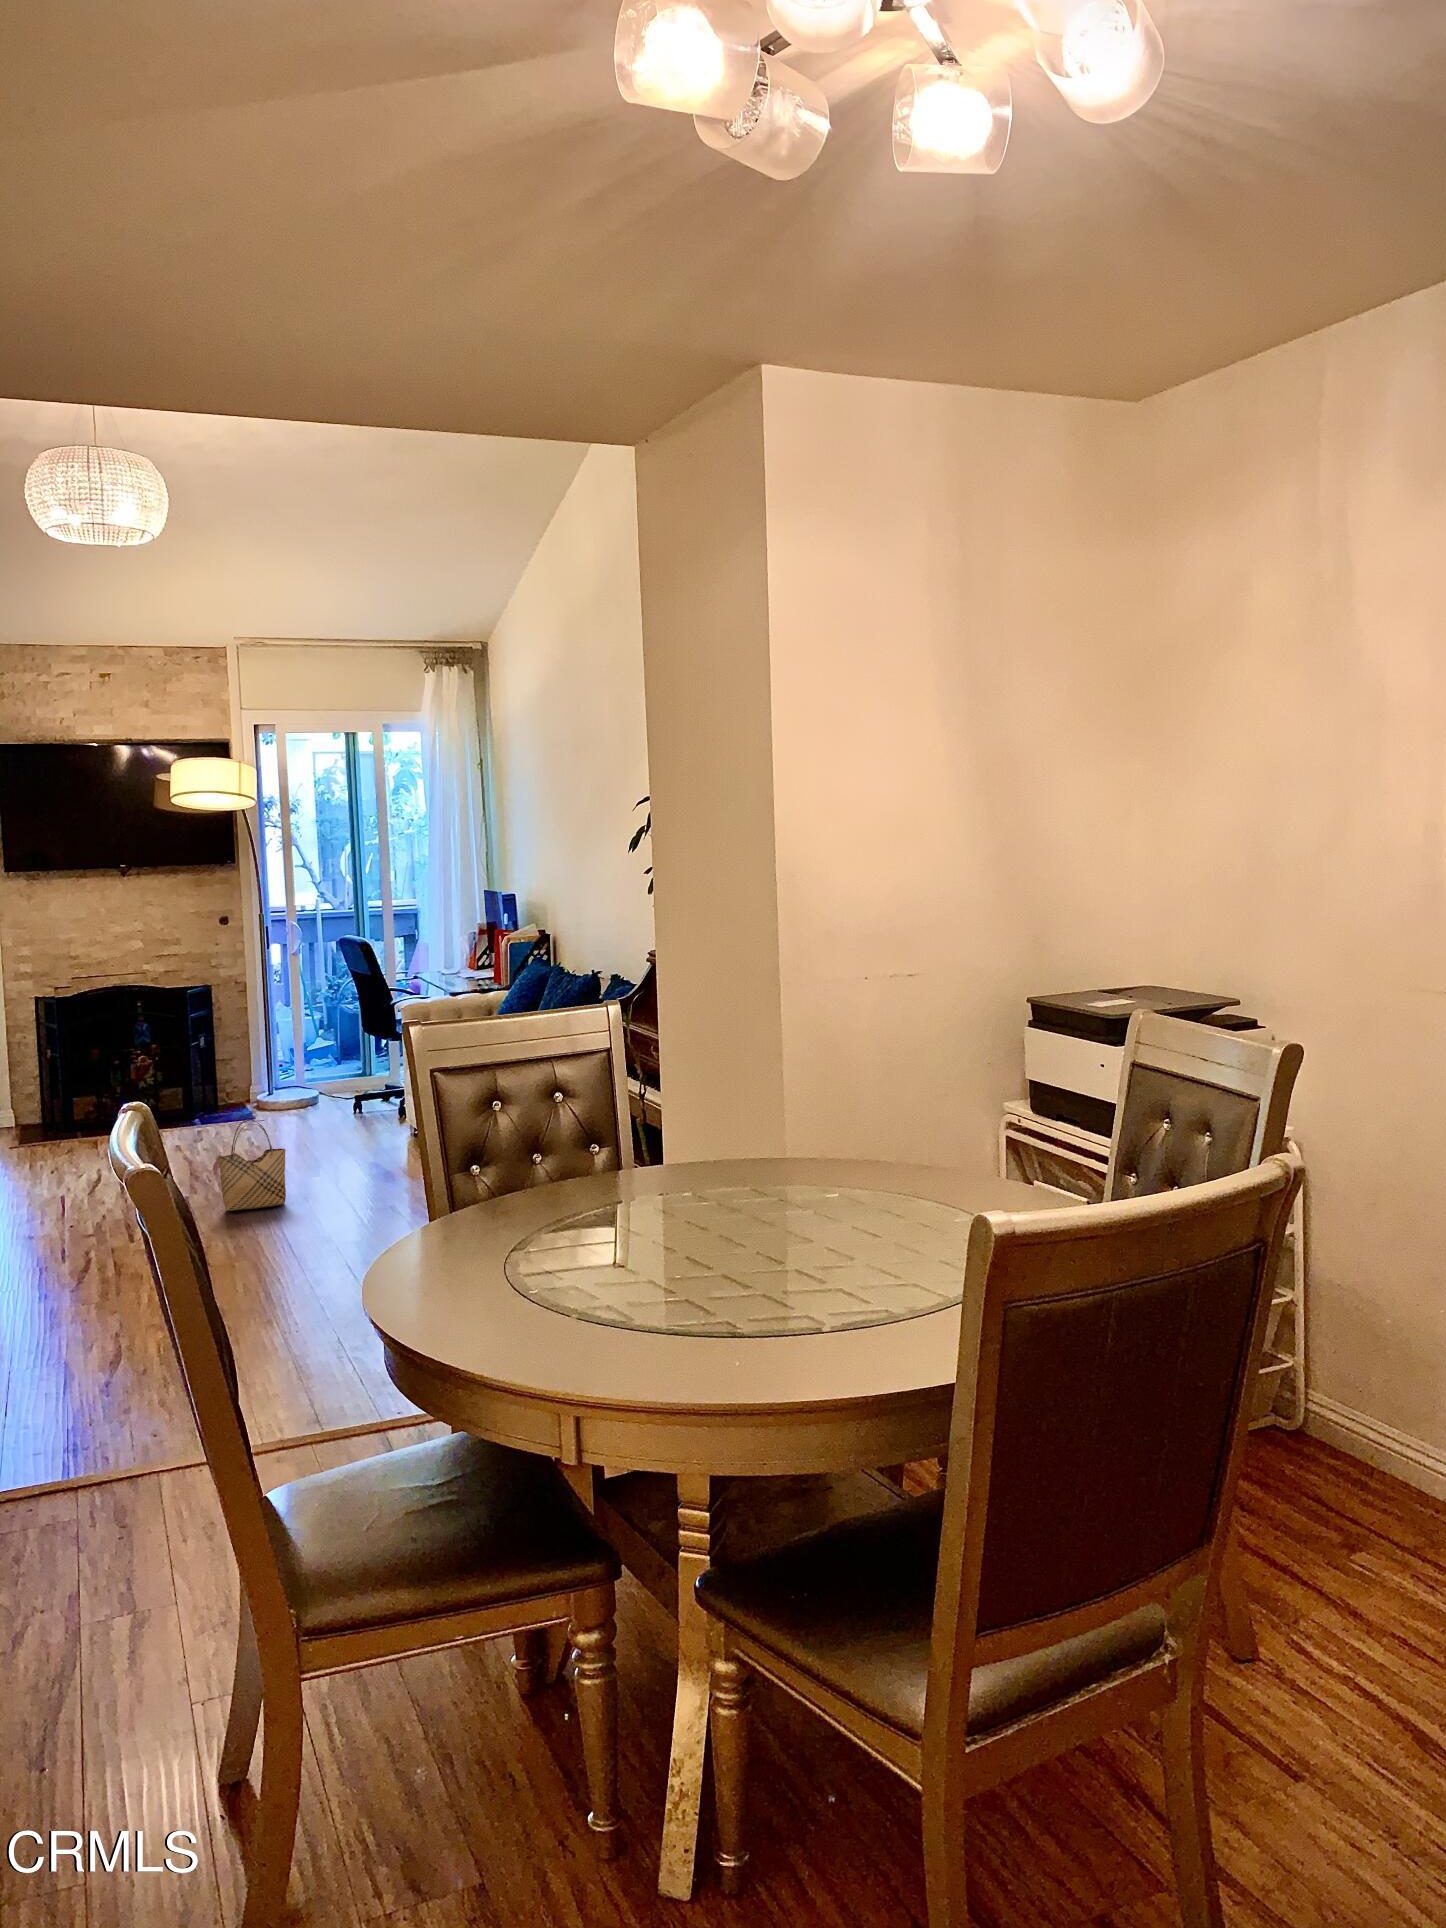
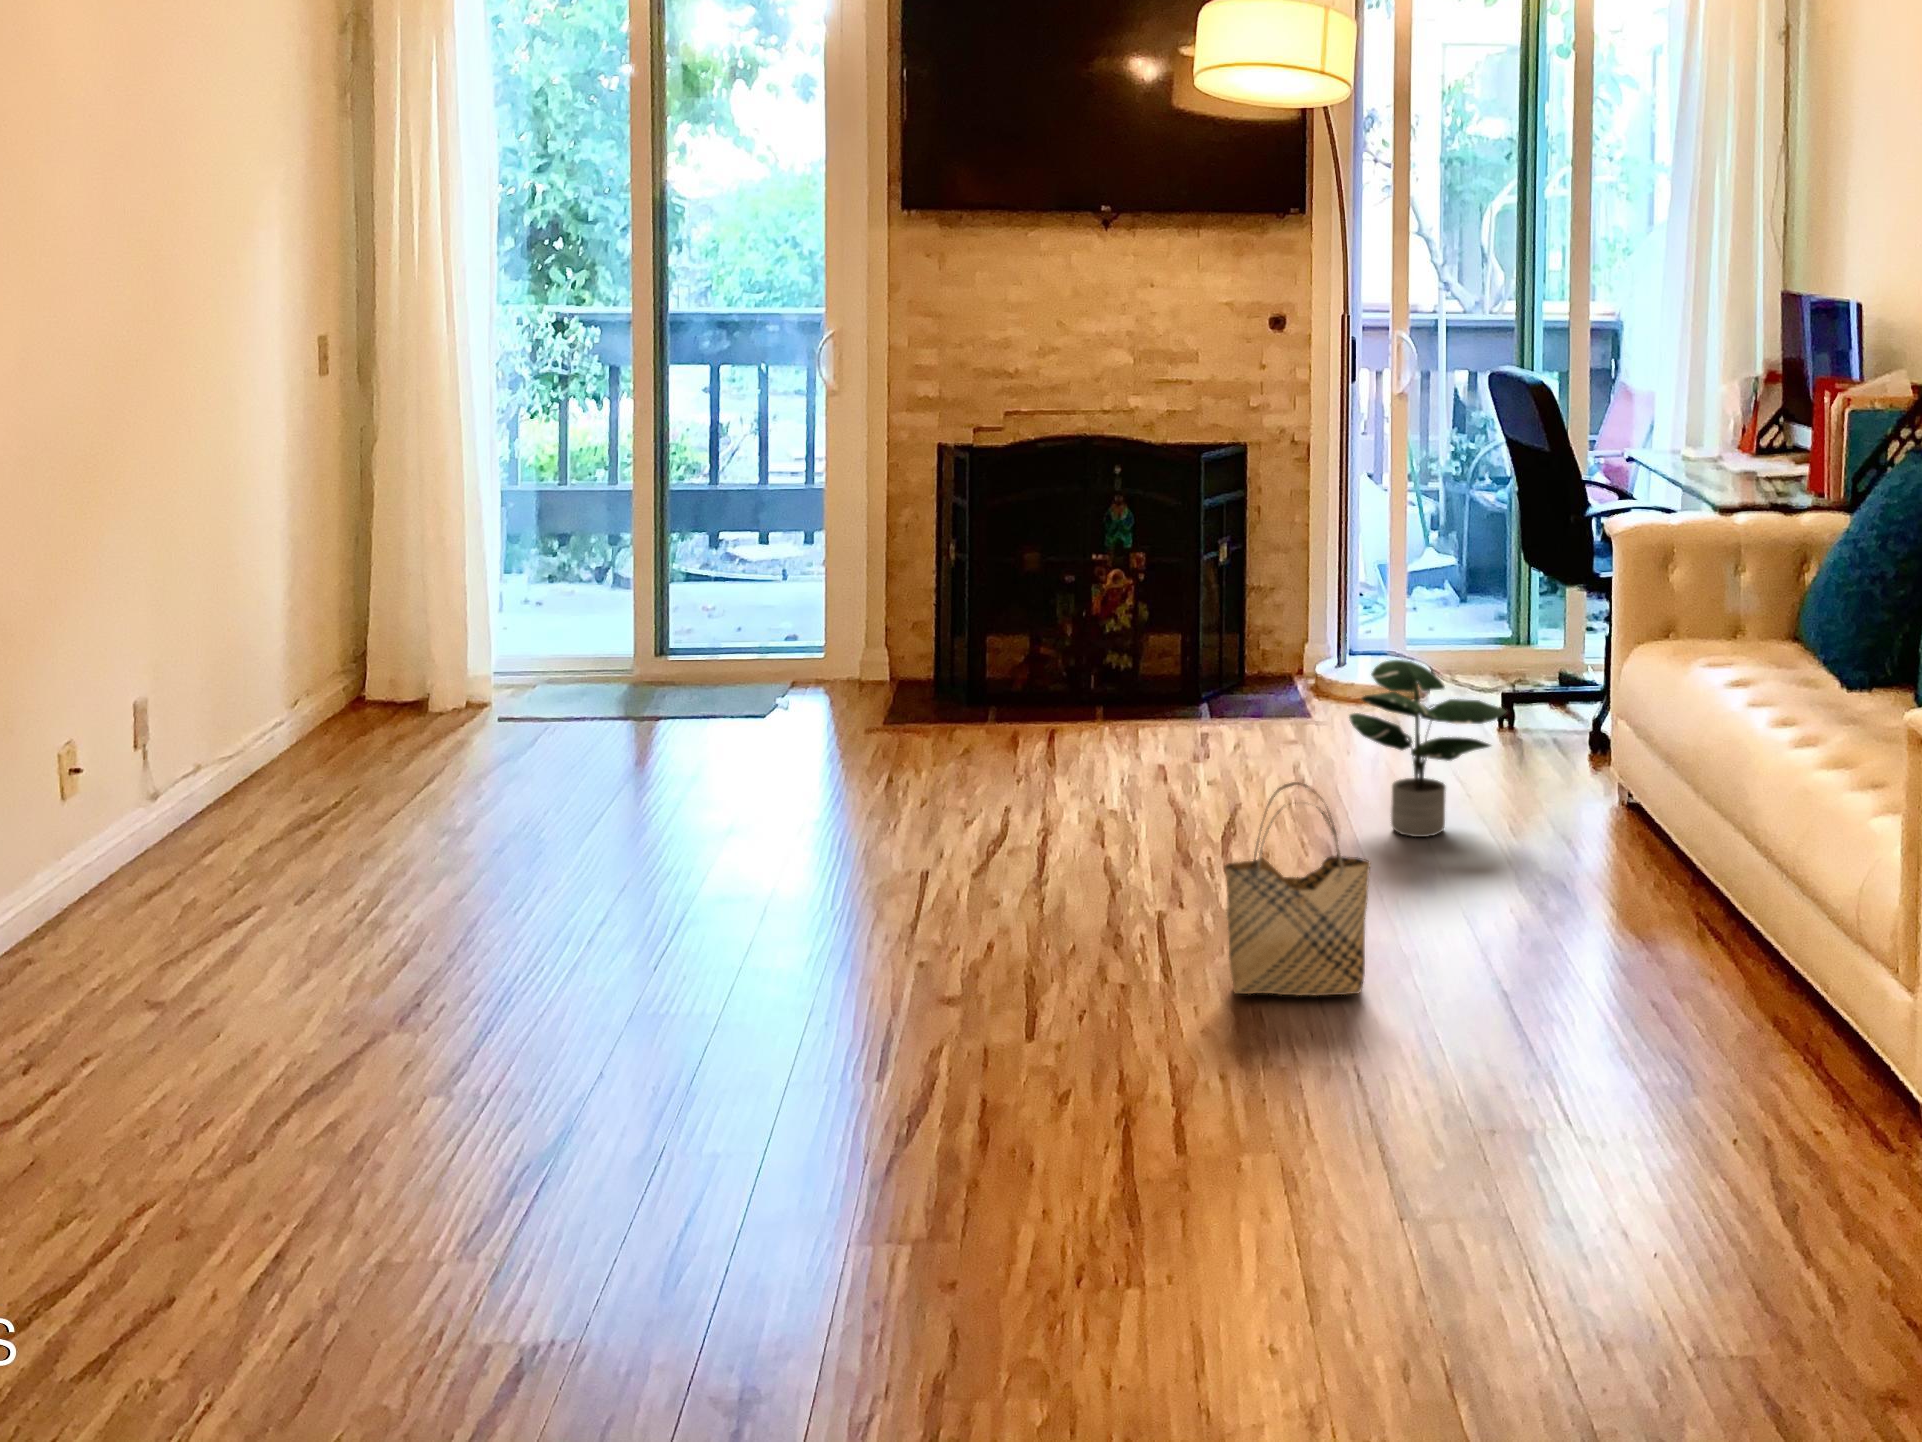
potted plant: none [275,1076,352,1155] -> present [1349,660,1506,837]

